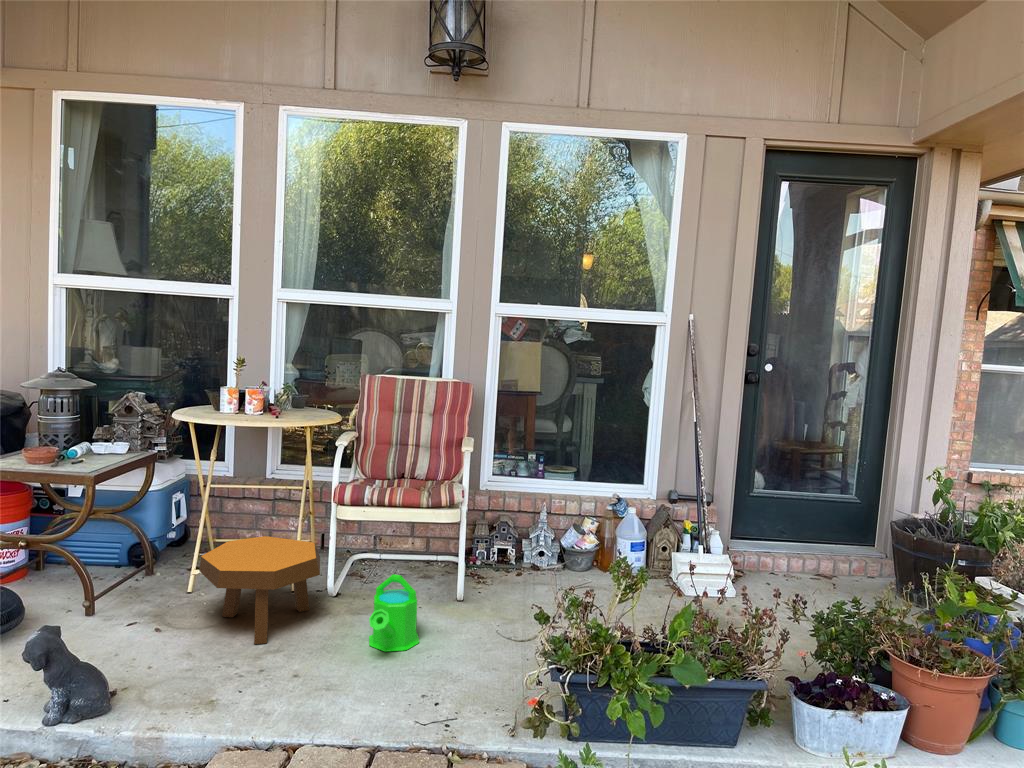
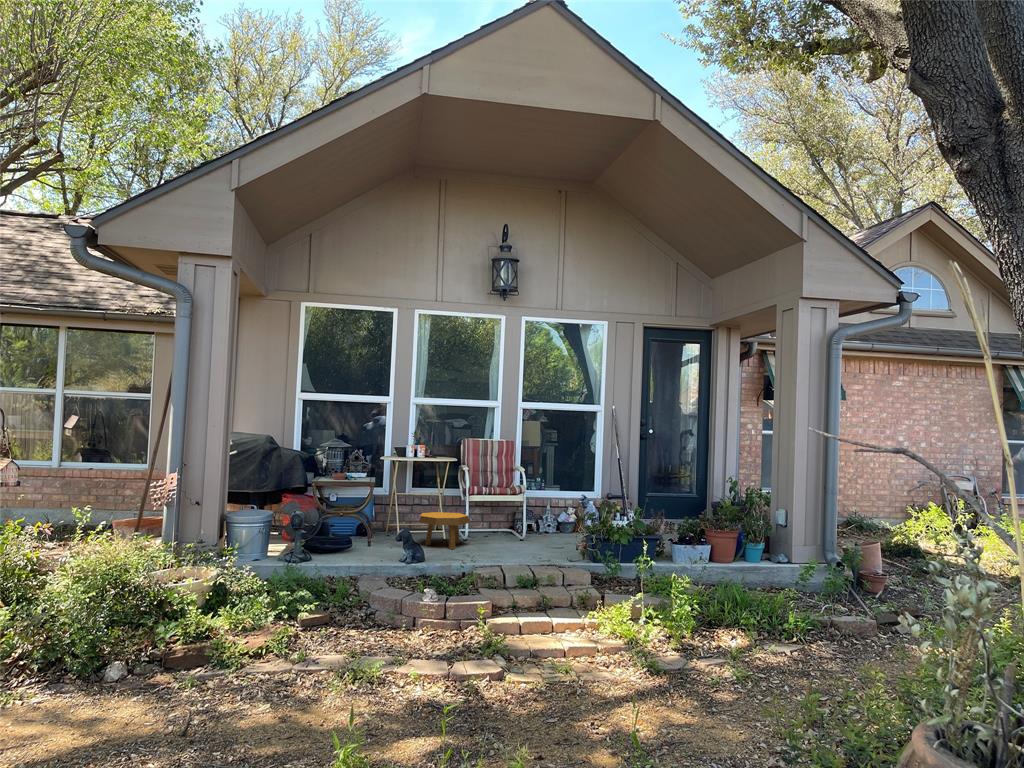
watering can: present [369,574,419,652] -> none [494,519,517,549]

